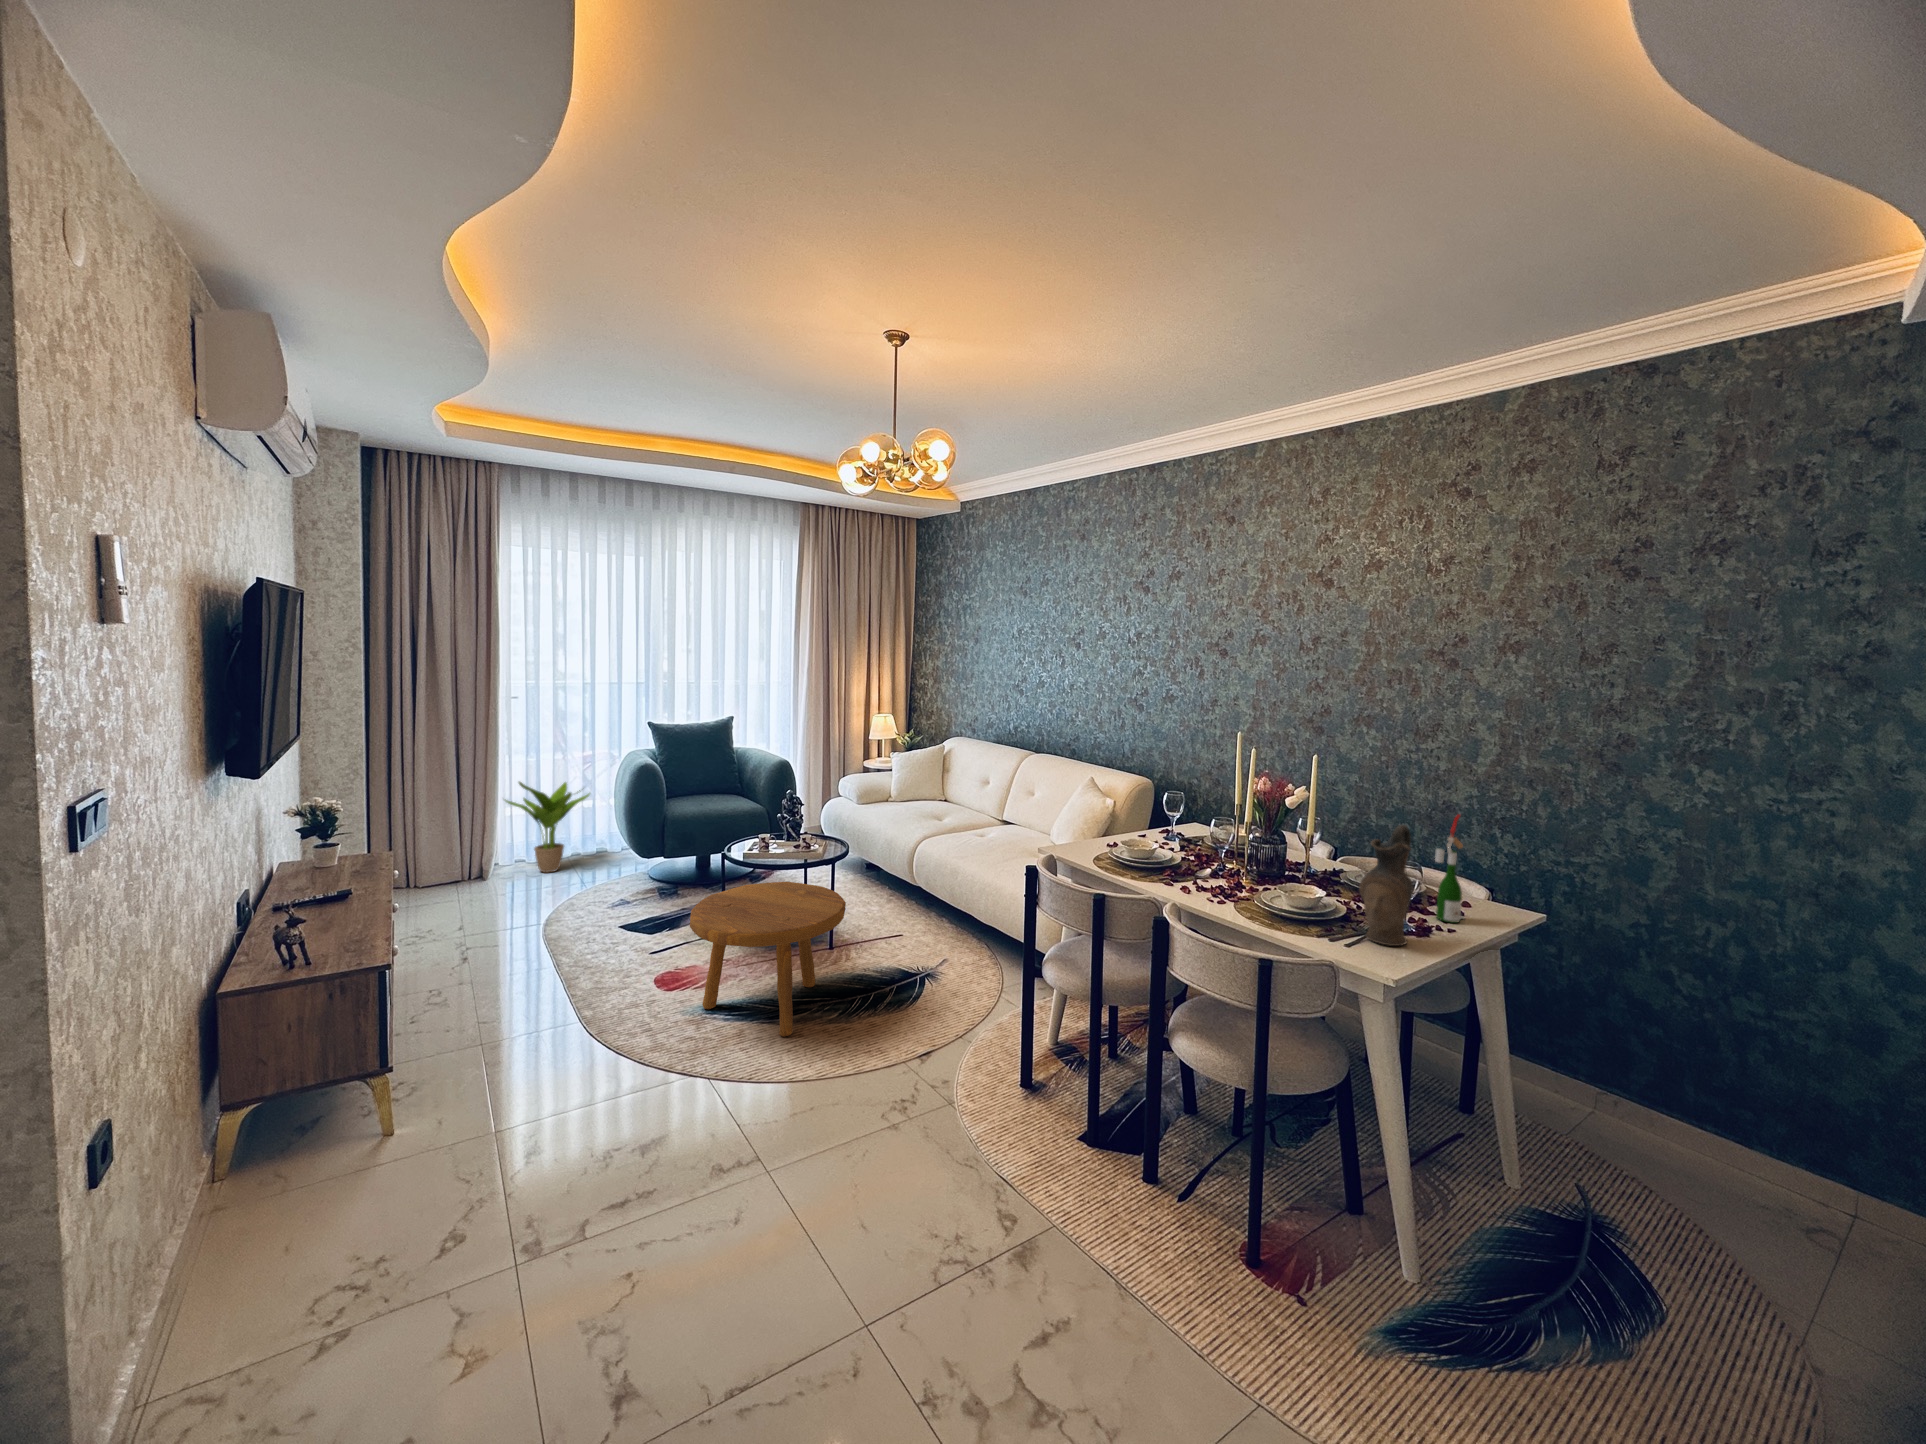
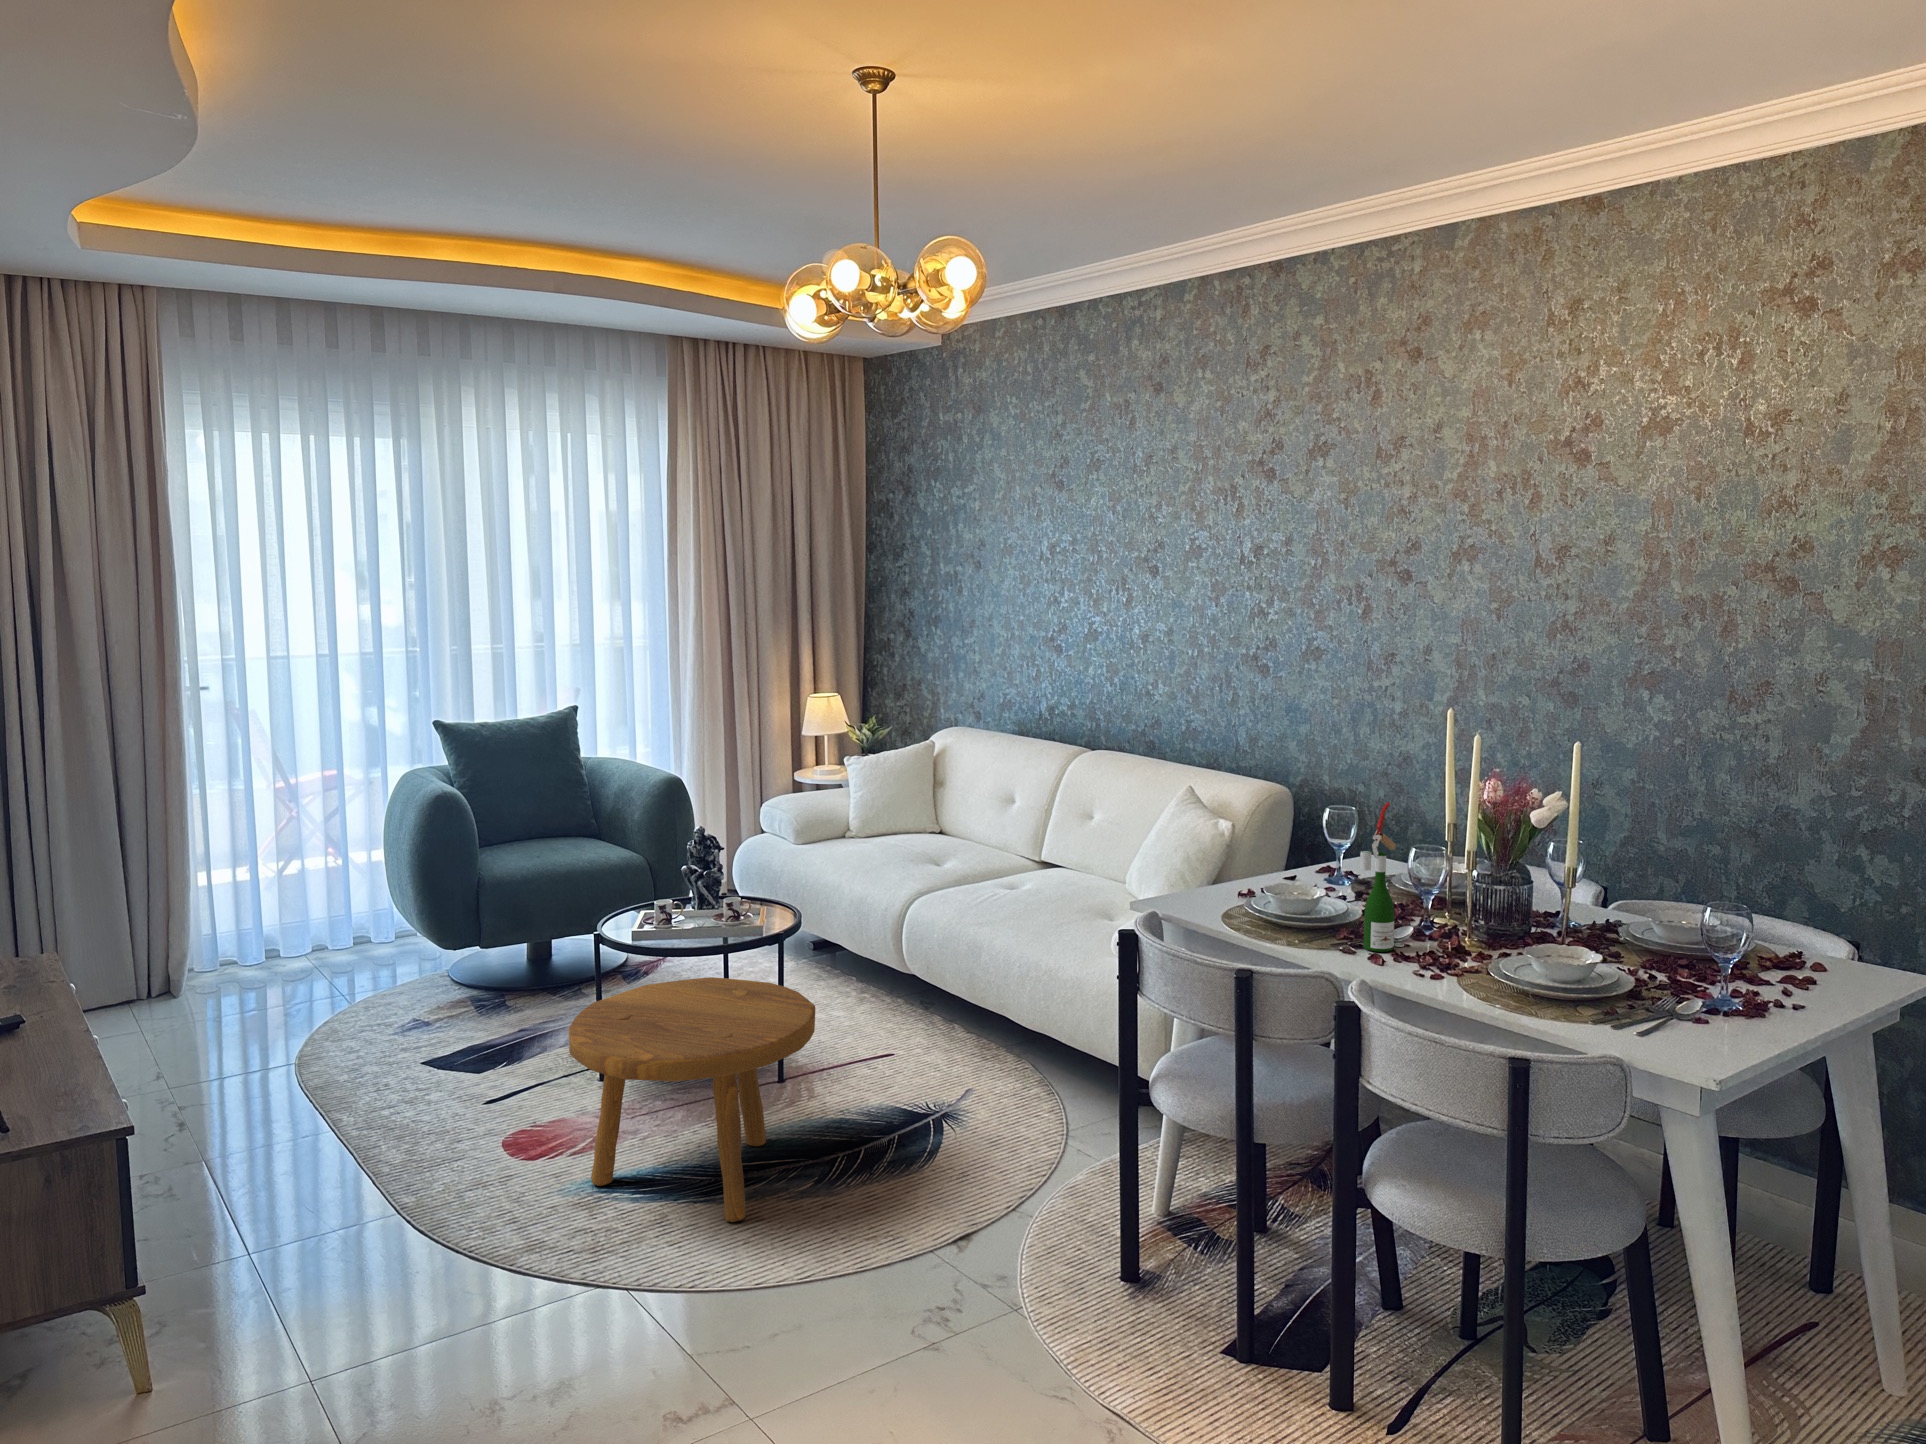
potted plant: present [505,782,590,873] -> none [195,827,340,981]
wine bottle: present [1435,814,1464,923] -> present [1360,802,1404,952]
ceramic pitcher: present [1359,825,1413,946] -> none [1654,846,1736,1031]

